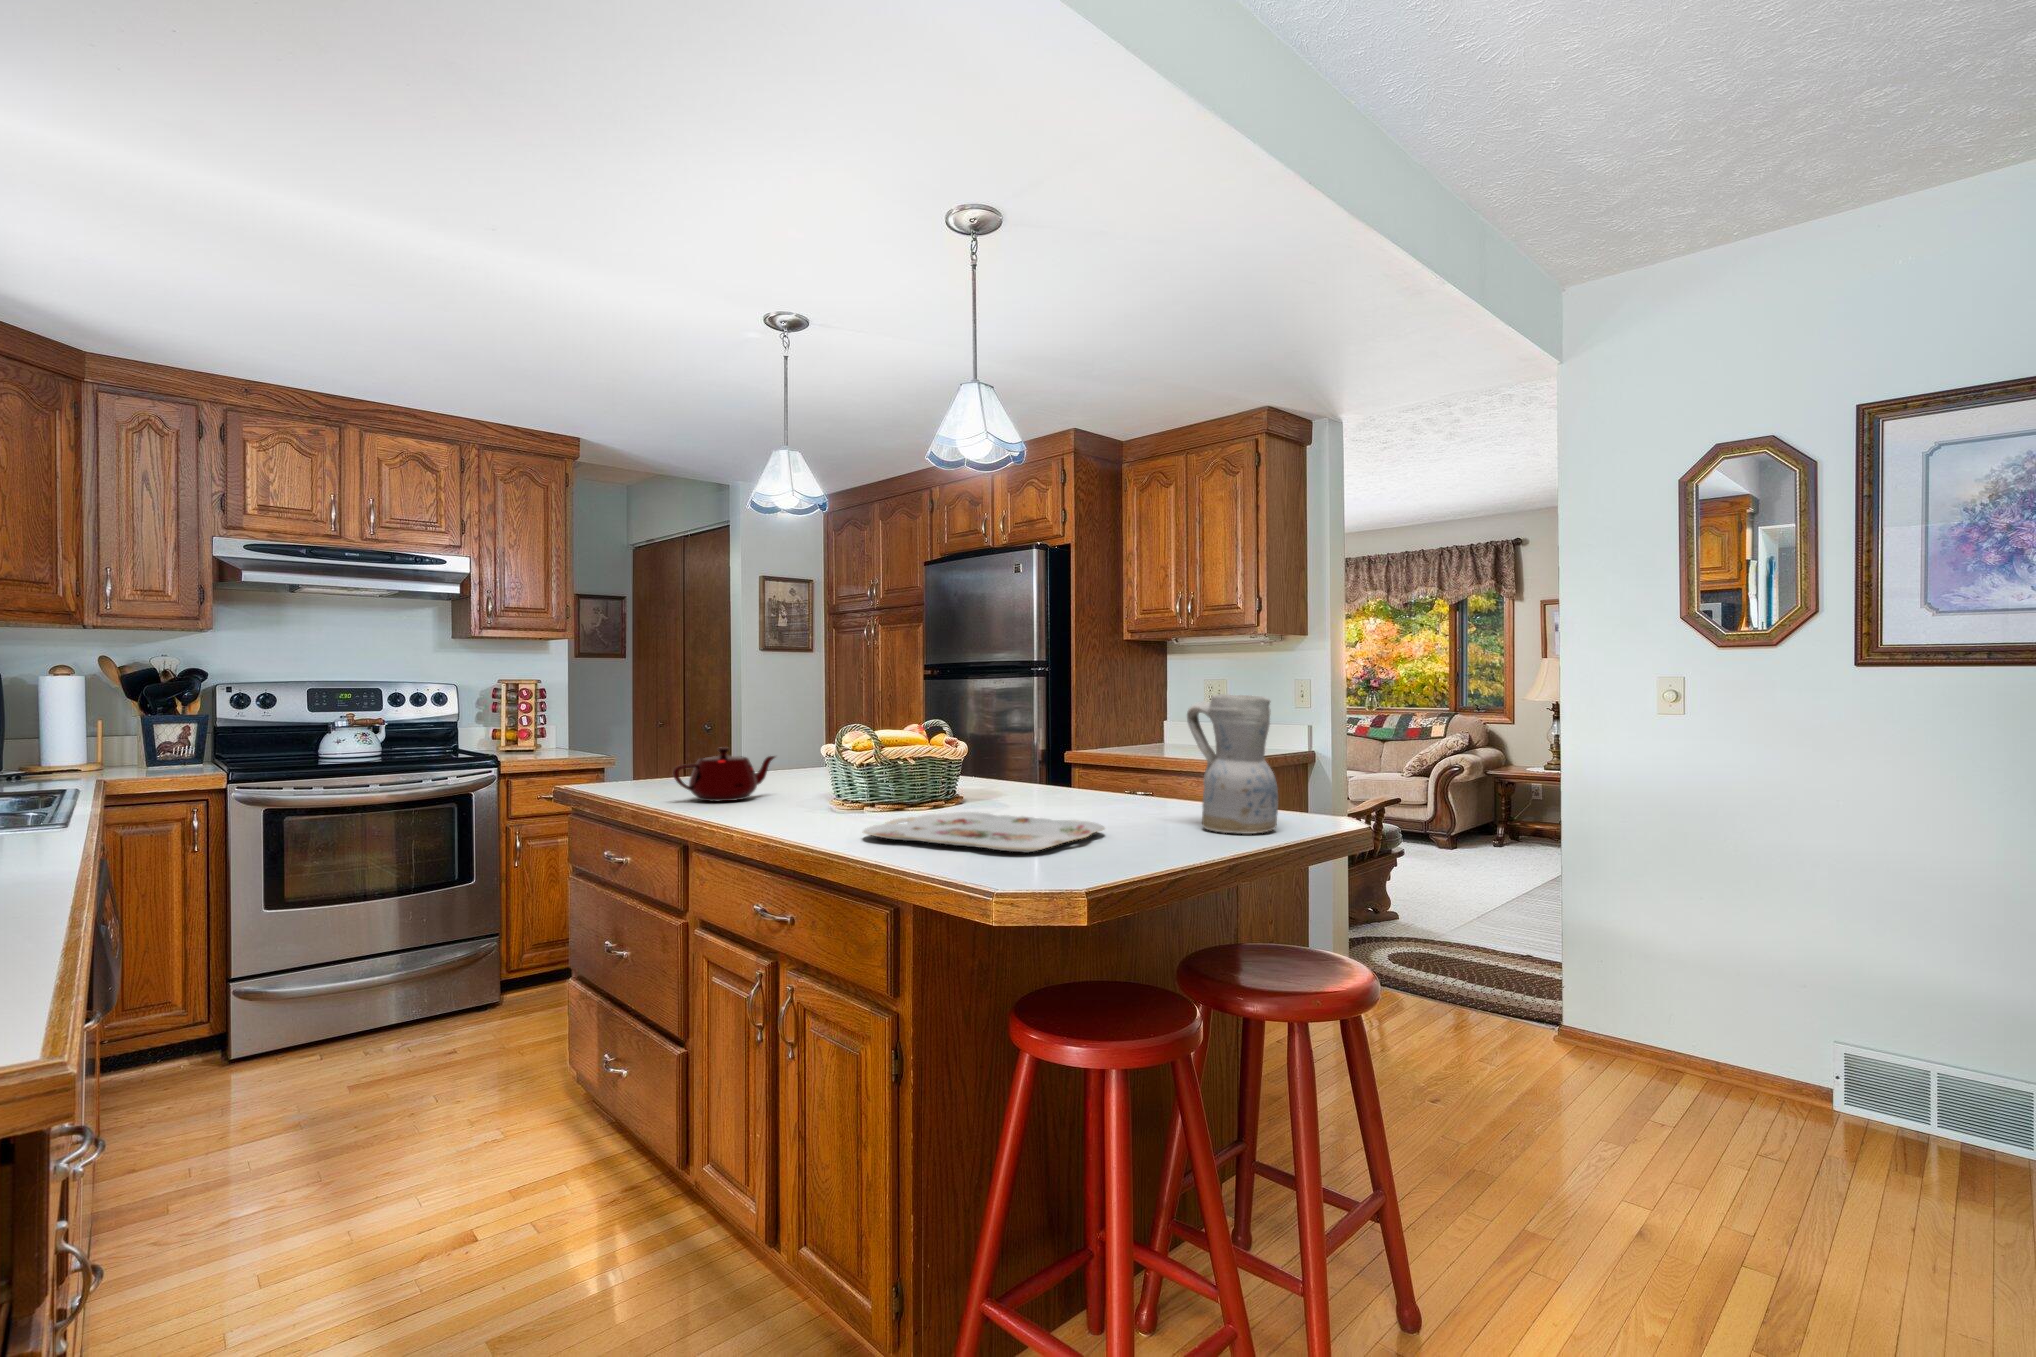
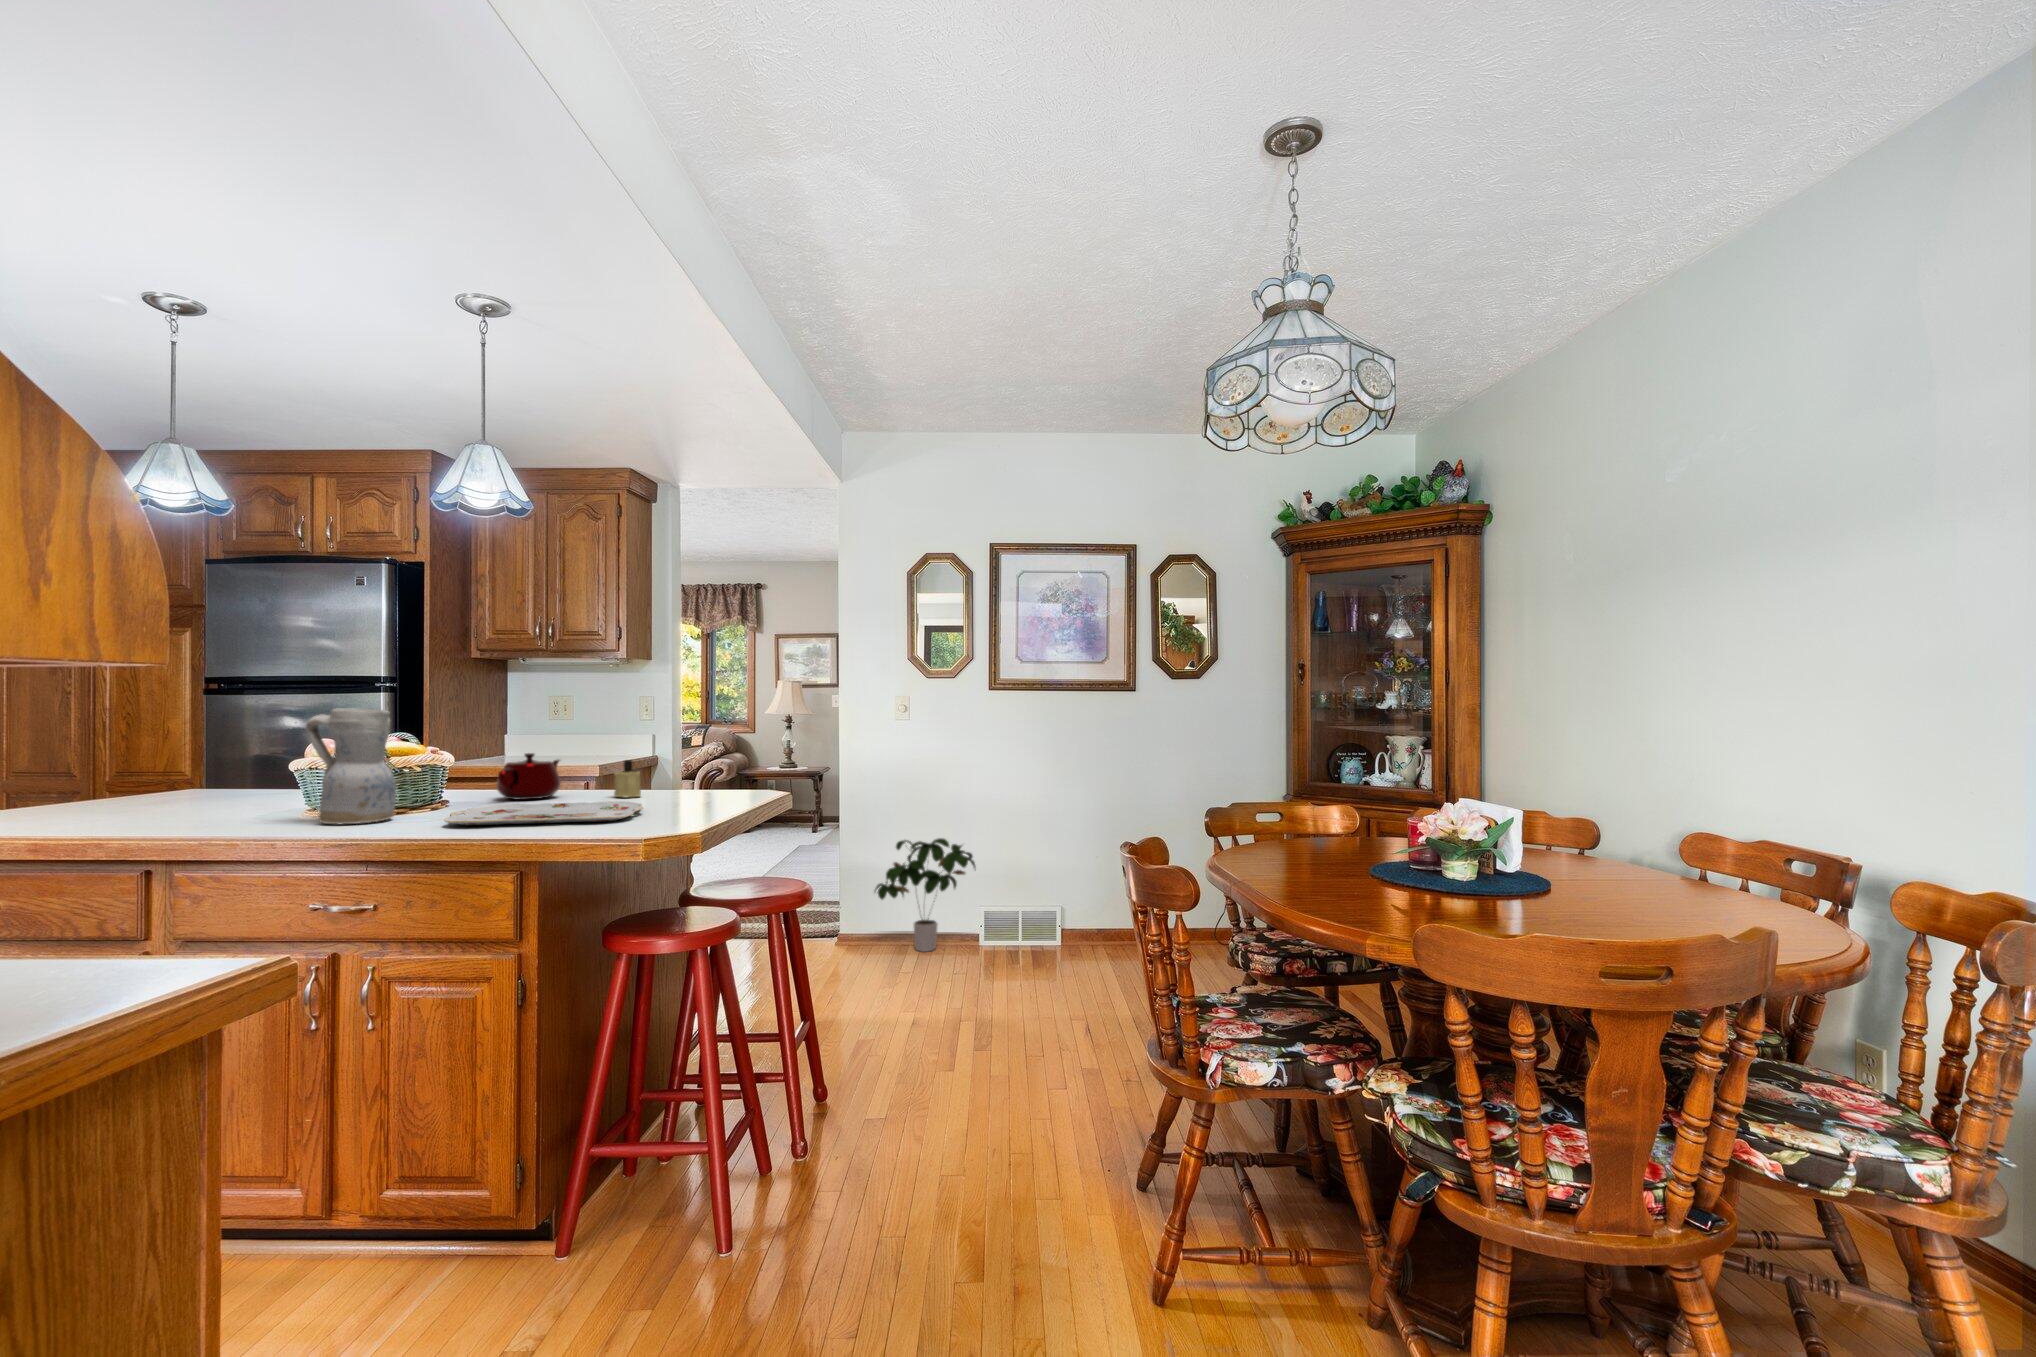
ceramic pitcher: present [1187,694,1278,834] -> present [306,708,396,824]
teapot: present [673,747,775,801] -> present [497,753,561,800]
candle: none [1122,764,1157,815] -> present [614,760,641,798]
potted plant: none [1613,906,1814,1099] -> present [875,838,975,952]

